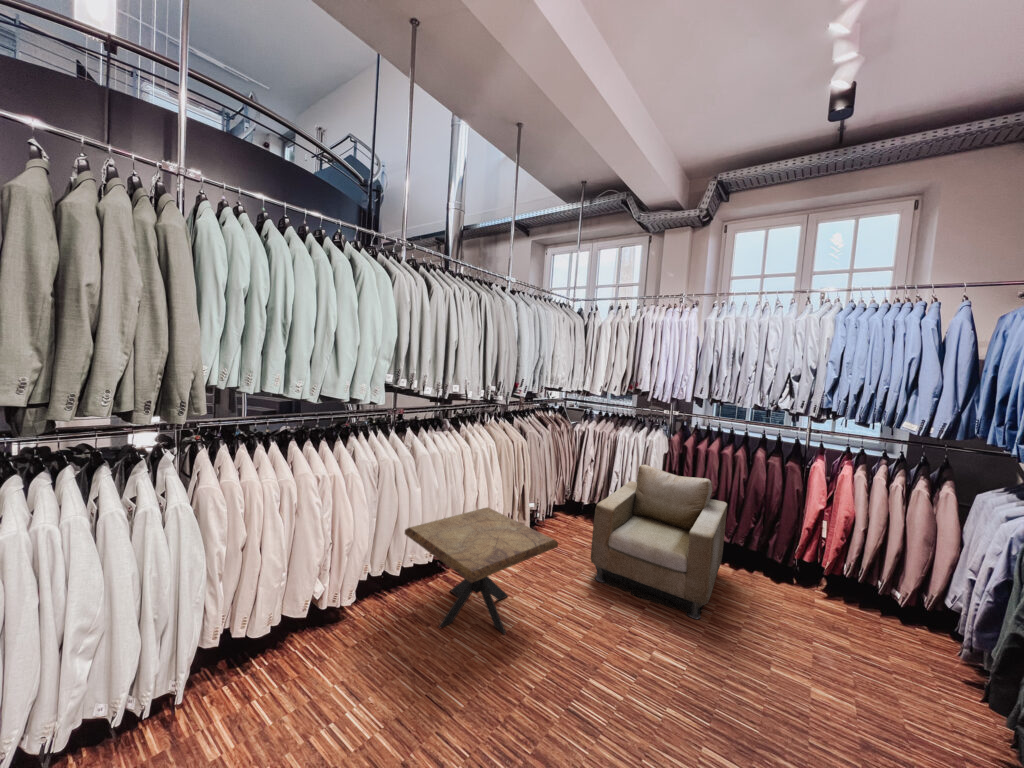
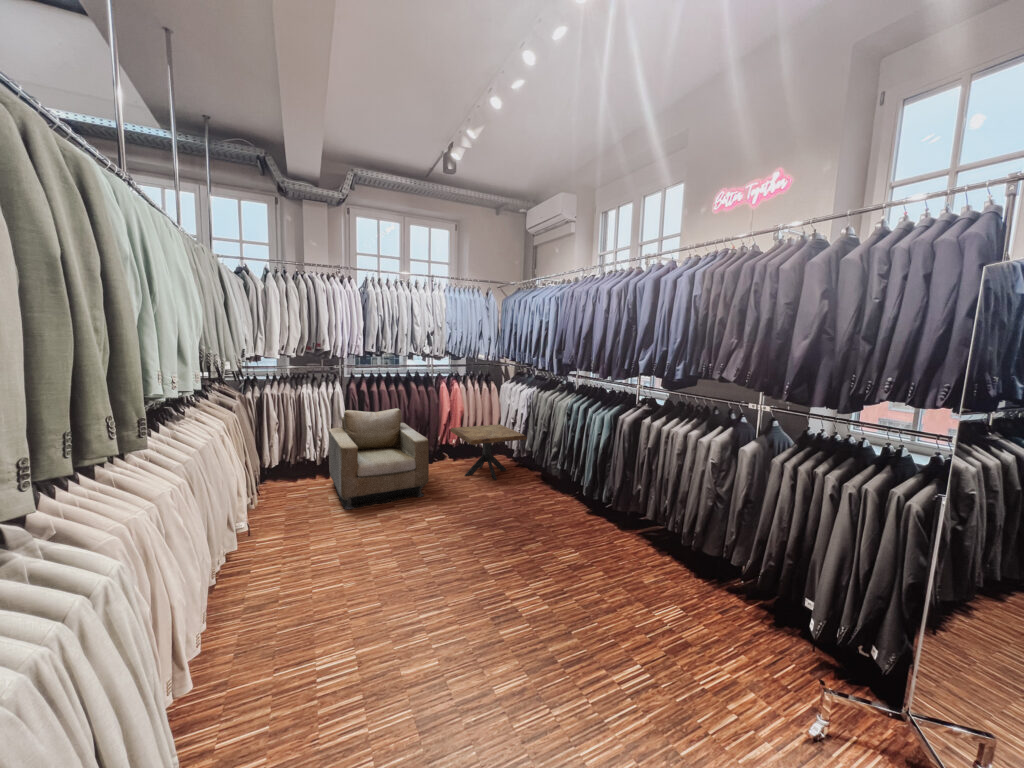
side table: present [405,507,558,635] -> present [450,424,527,480]

